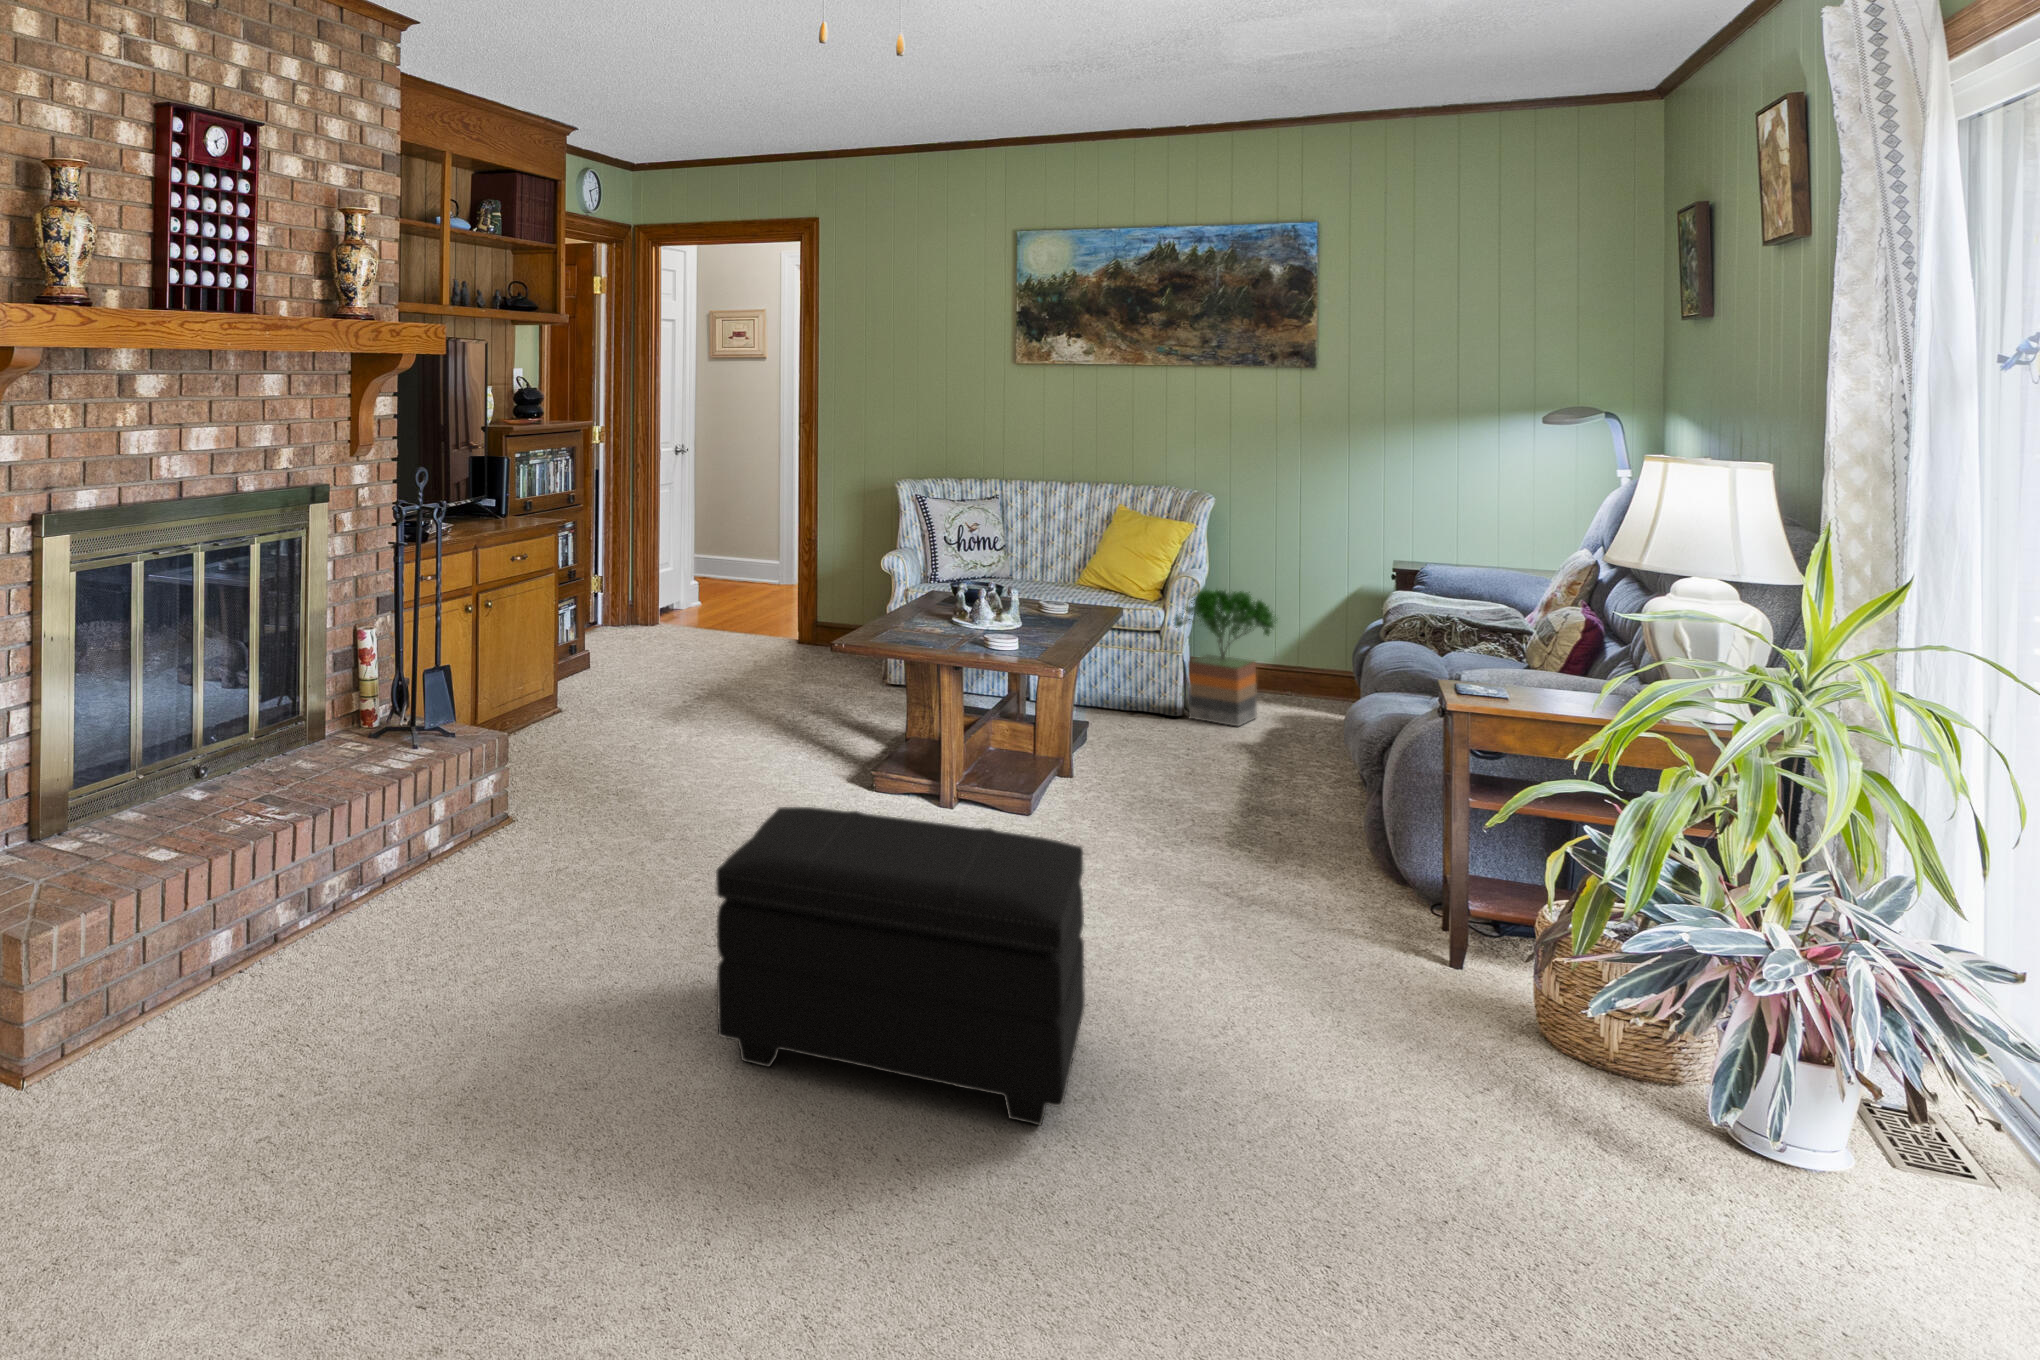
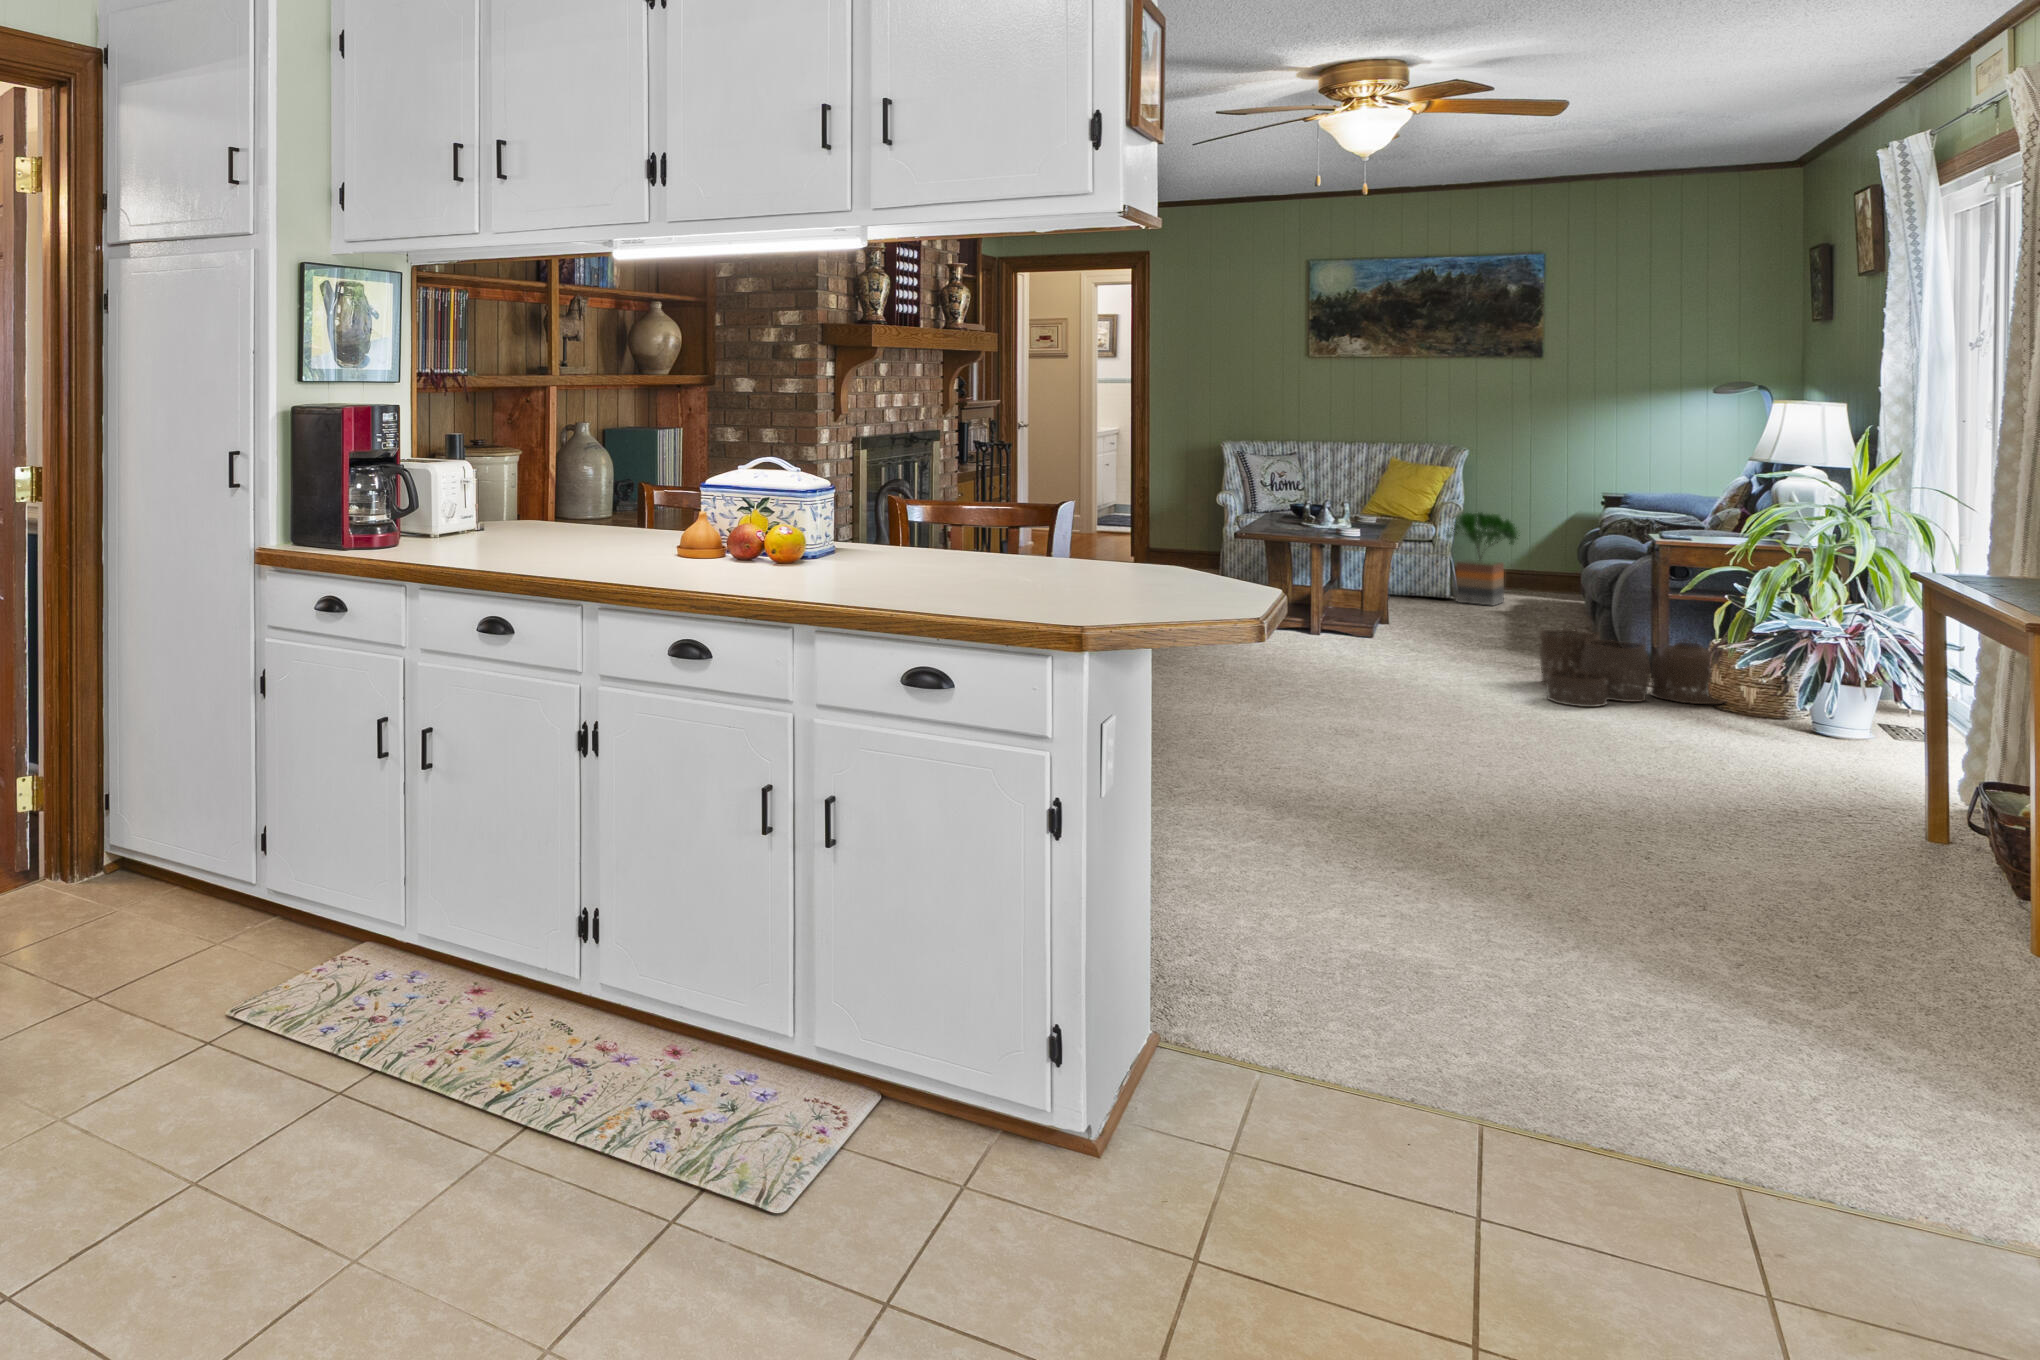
footstool: present [716,807,1085,1125] -> none [1272,589,1470,722]
woven basket: none [1246,845,1571,1049] -> present [1540,626,1725,707]

